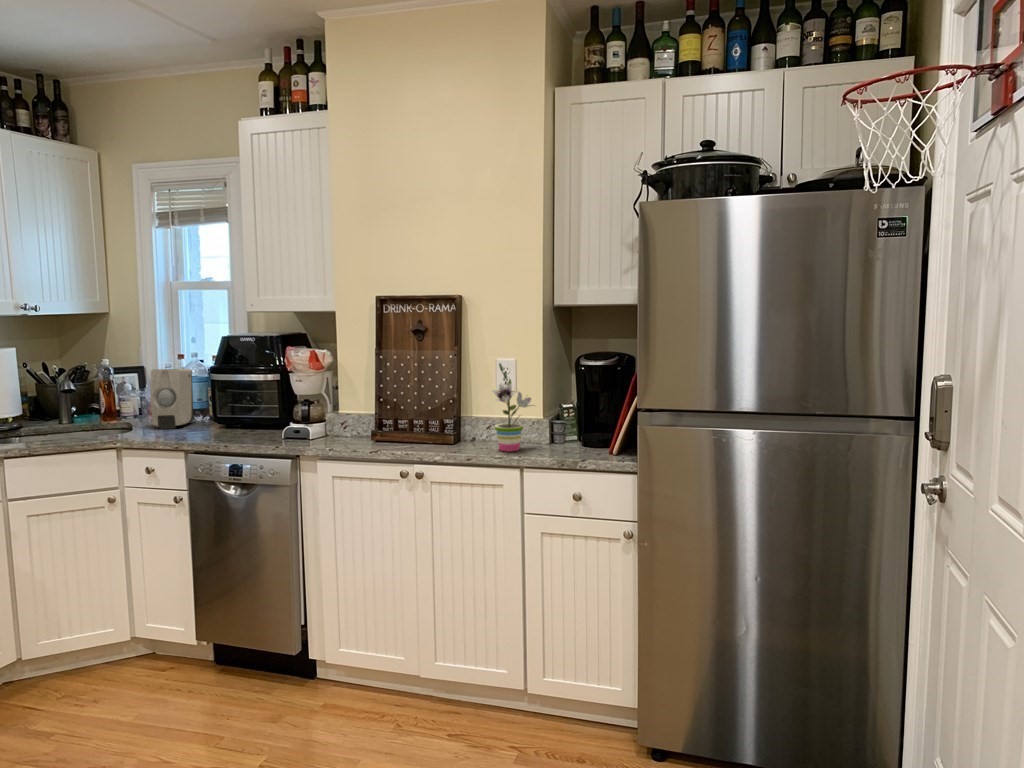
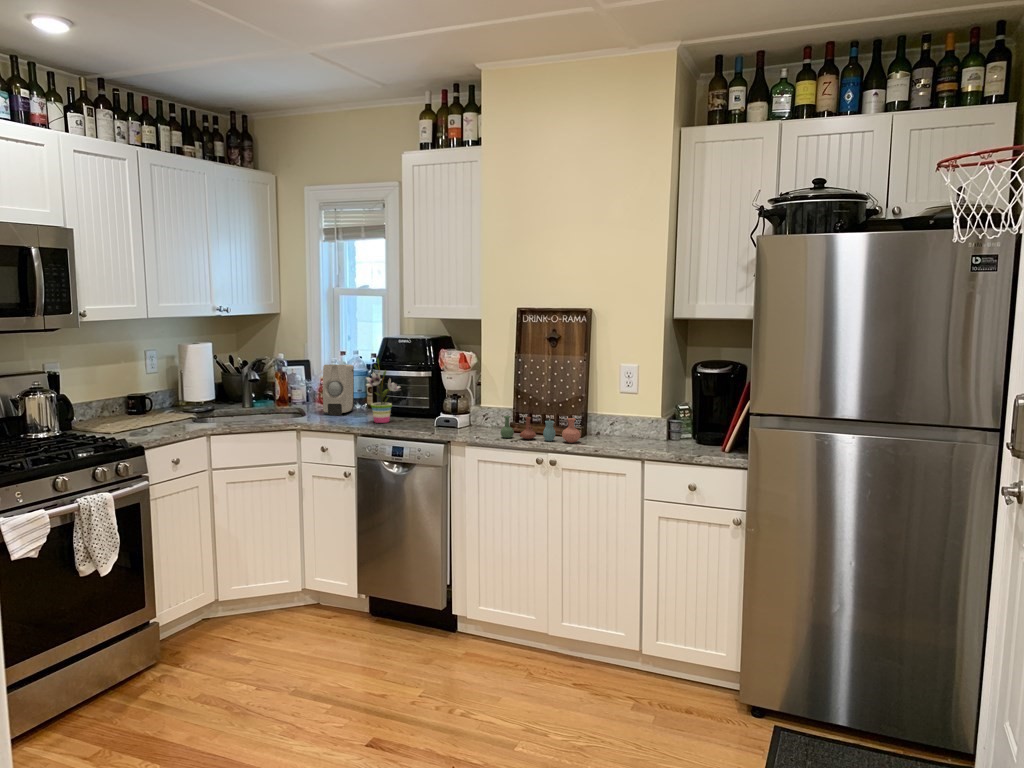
potted plant: present [492,363,534,452] -> present [366,358,400,423]
vase: none [357,423,450,451] -> present [500,416,581,443]

